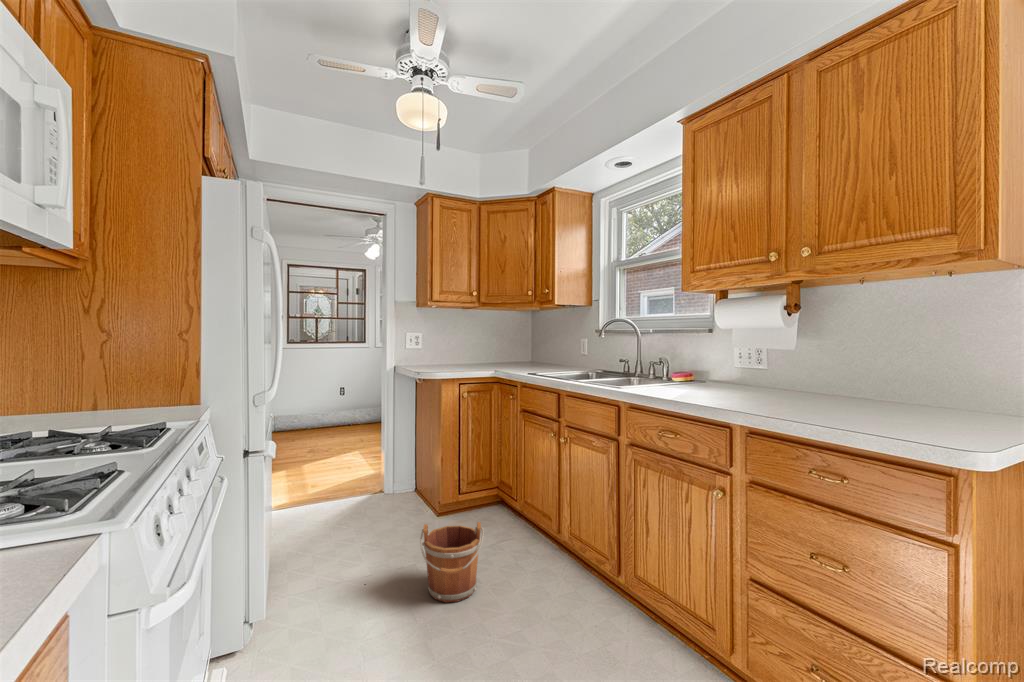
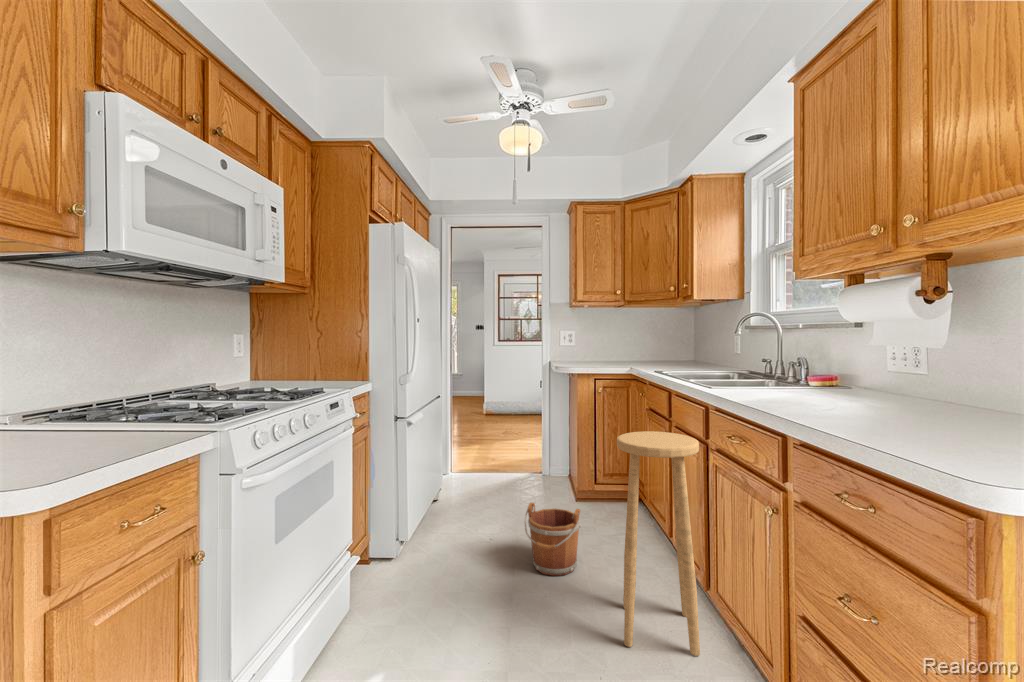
stool: none [543,433,630,655] -> present [617,431,700,656]

